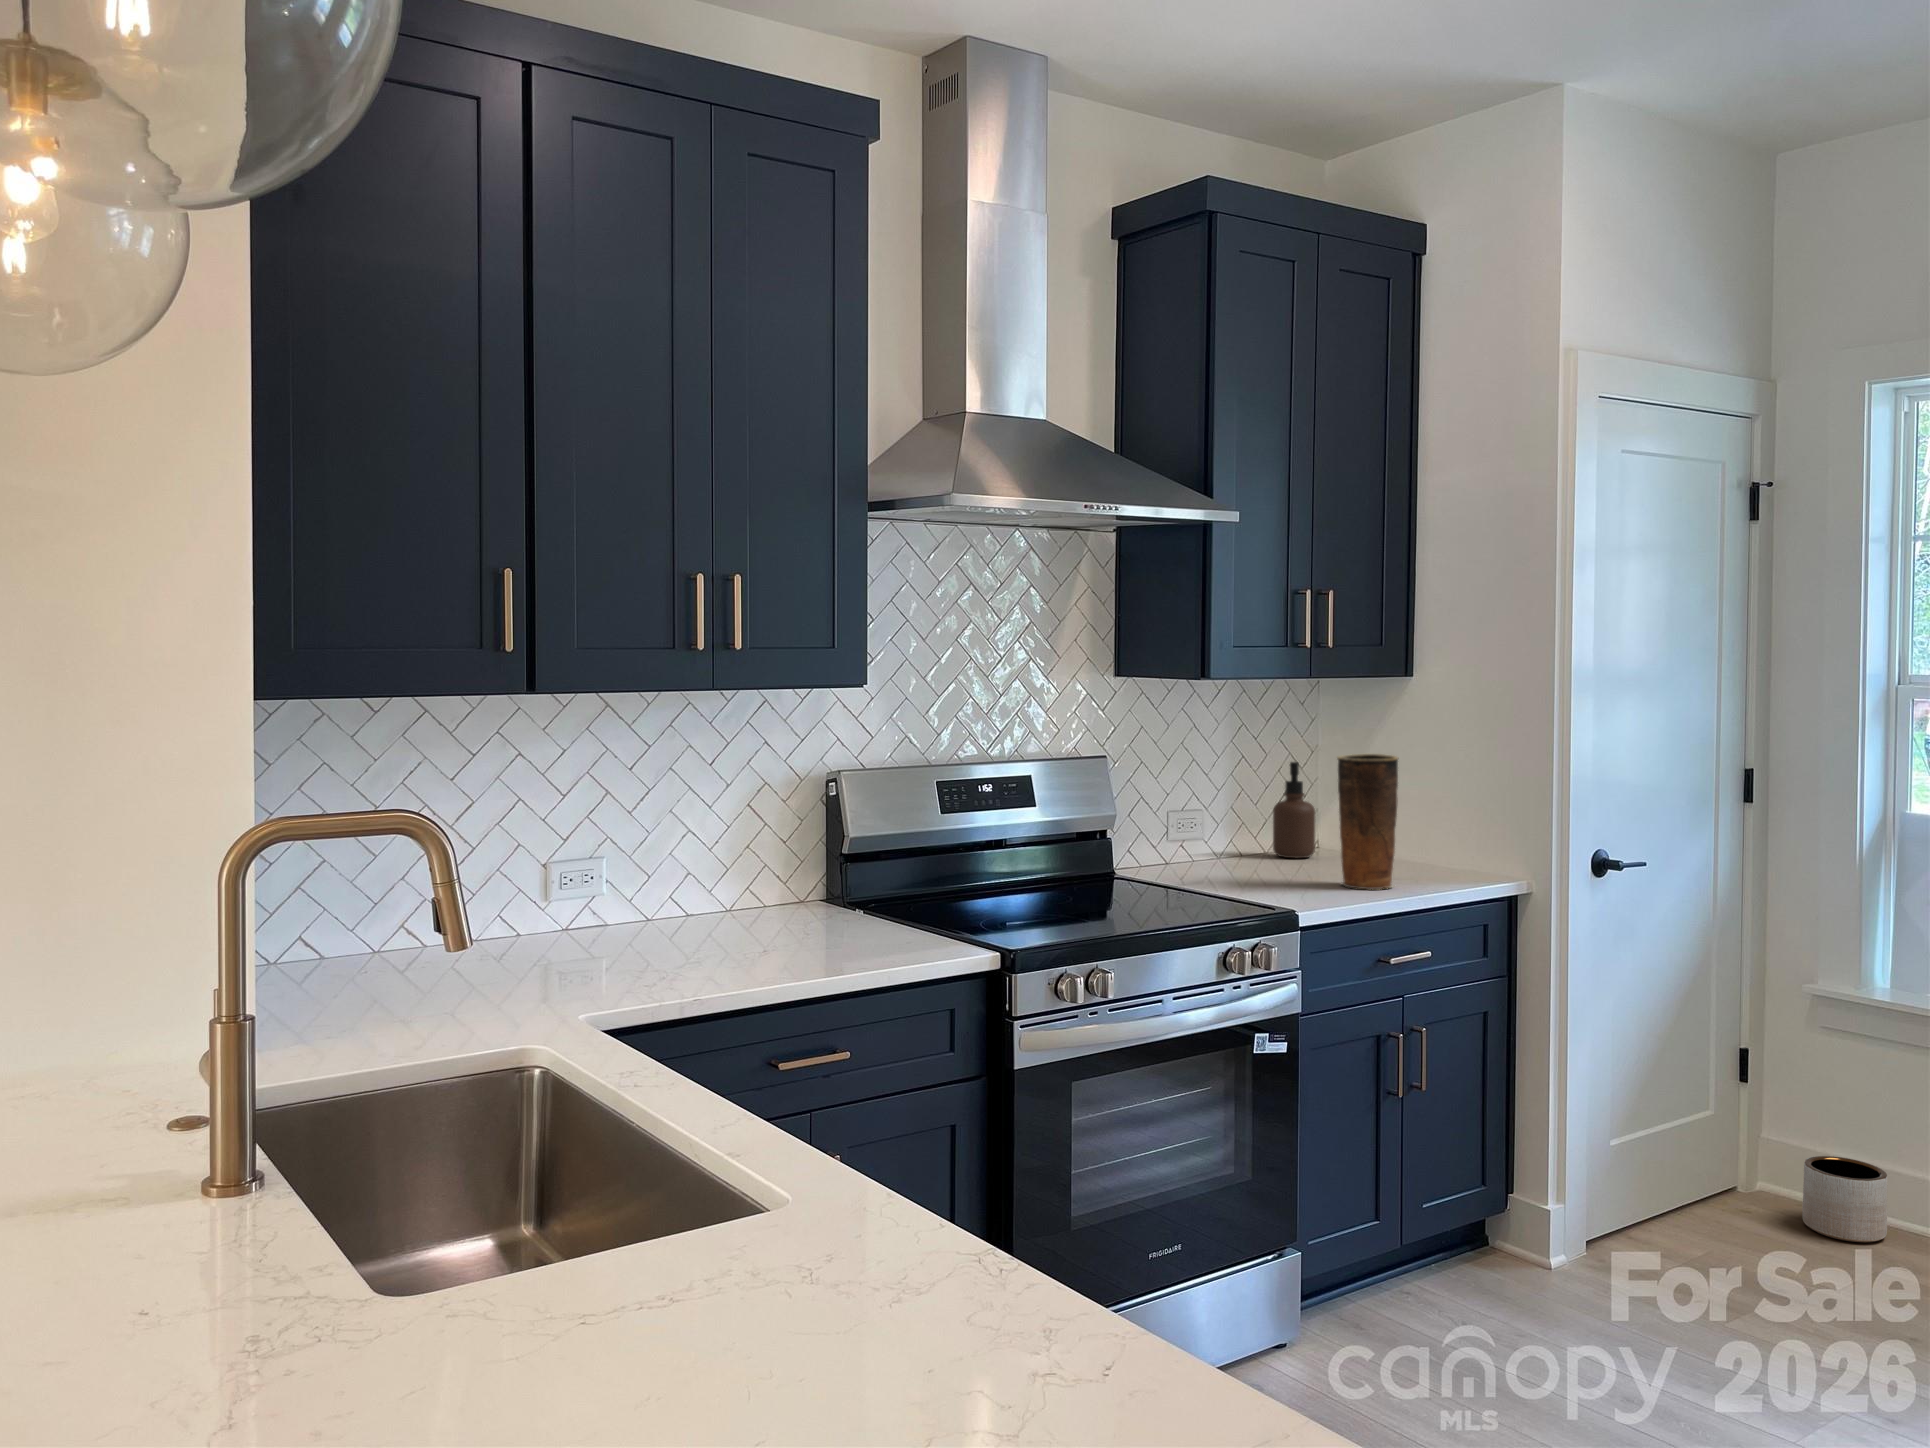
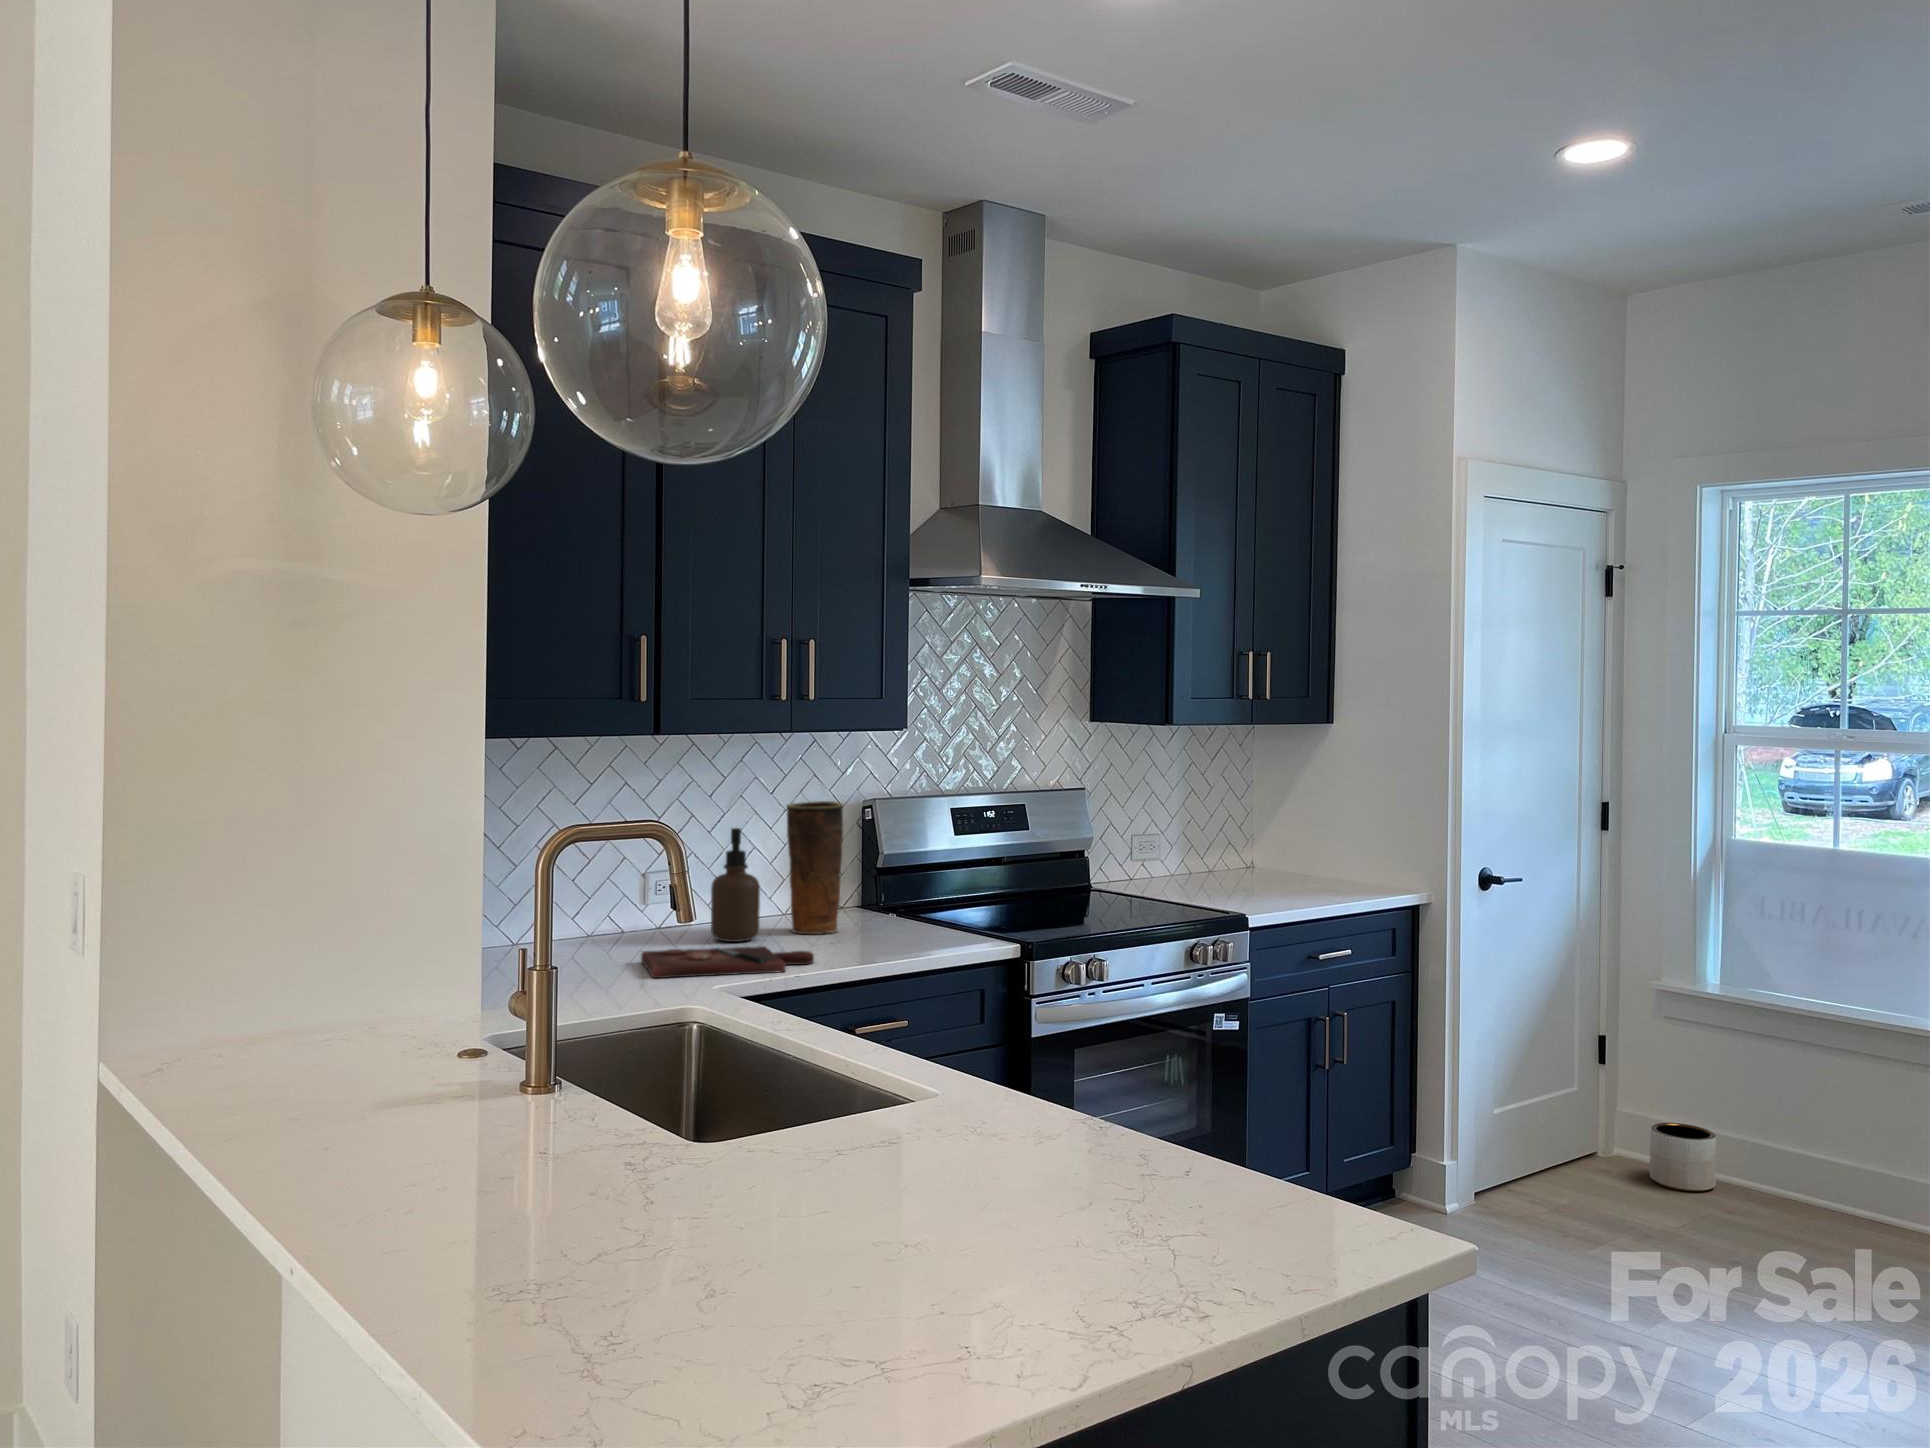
vase: present [1337,754,1399,889] -> present [787,801,843,934]
soap dispenser: present [1273,762,1315,858] -> present [711,828,760,942]
cutting board: none [504,959,723,1004] -> present [641,946,814,978]

